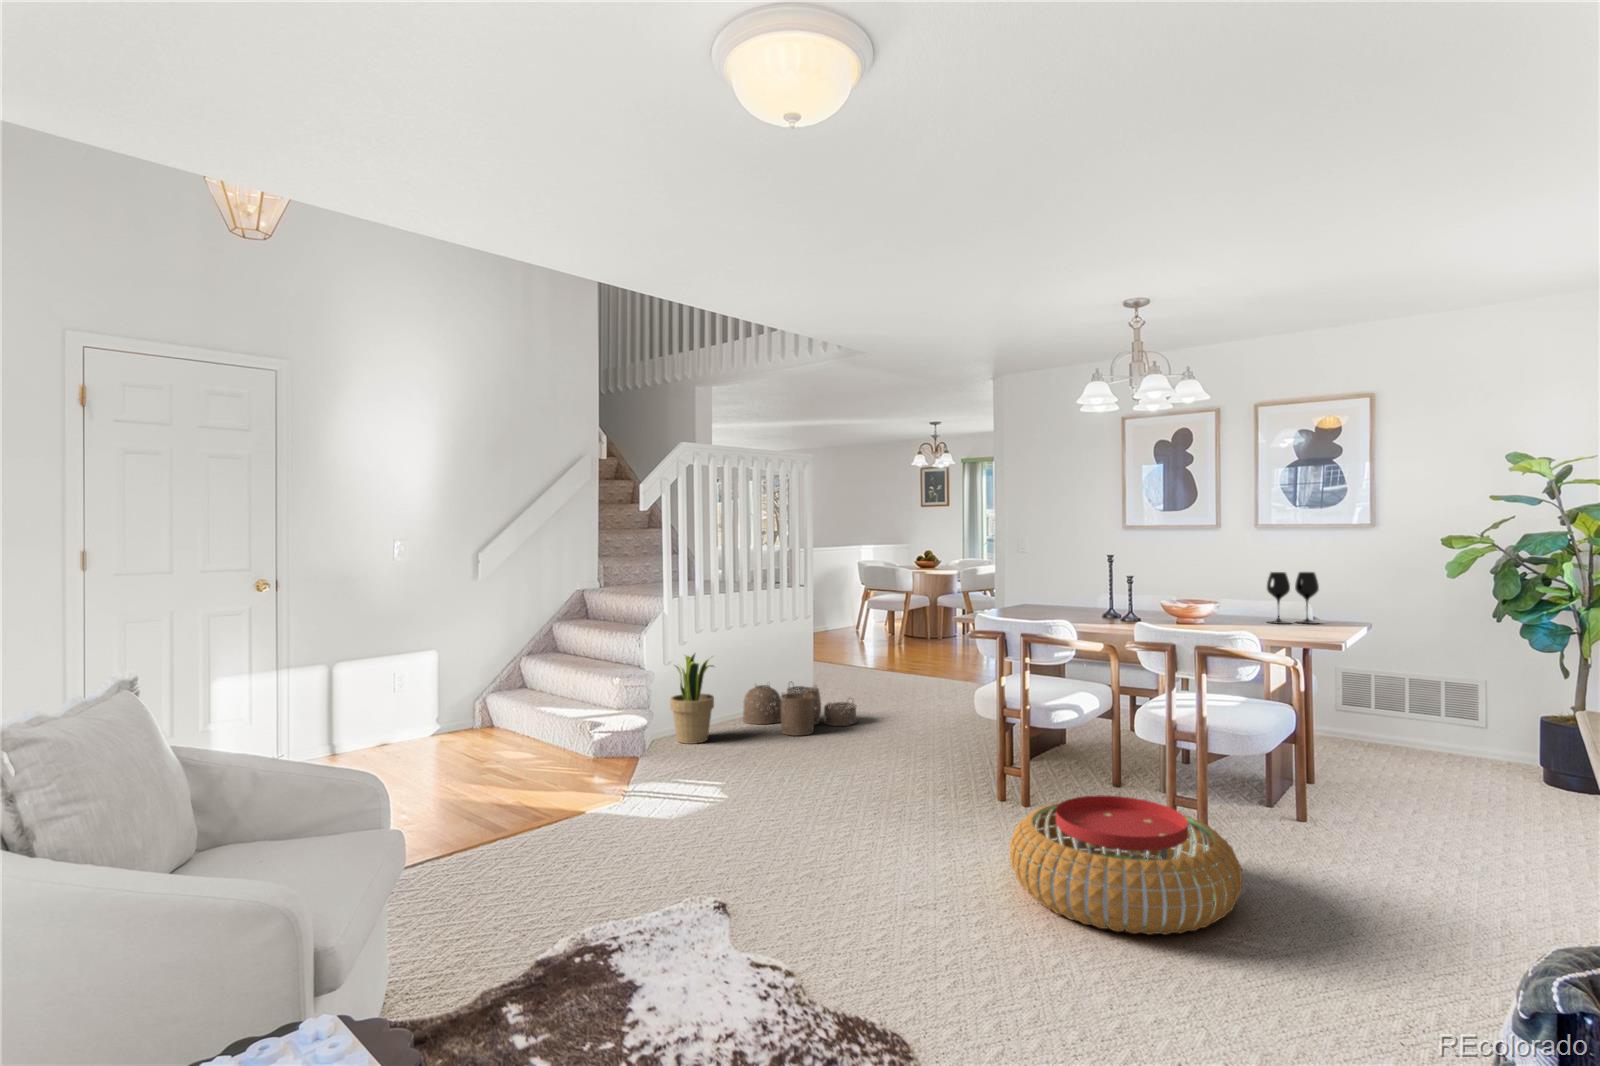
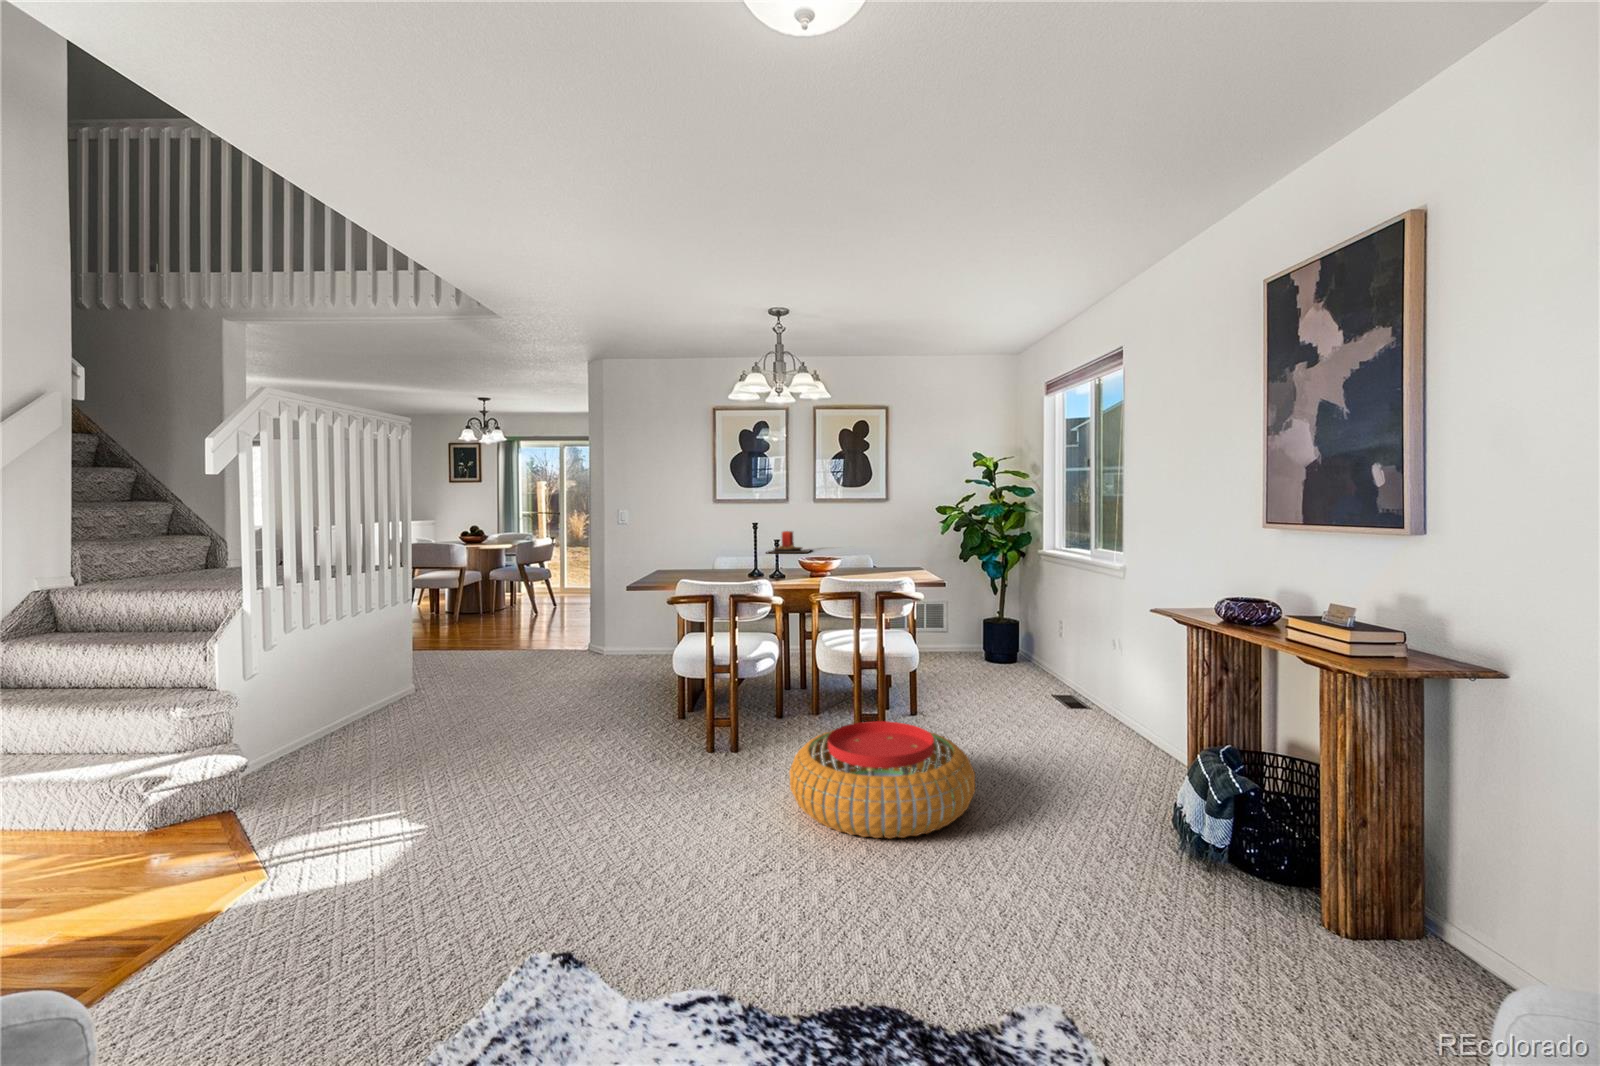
candle: none [1185,567,1260,597] -> present [767,531,810,553]
wine glass: present [1267,572,1319,624] -> none [874,530,906,570]
potted plant: present [670,654,714,744] -> none [263,659,332,775]
woven basket: present [743,681,856,735] -> none [348,675,492,735]

